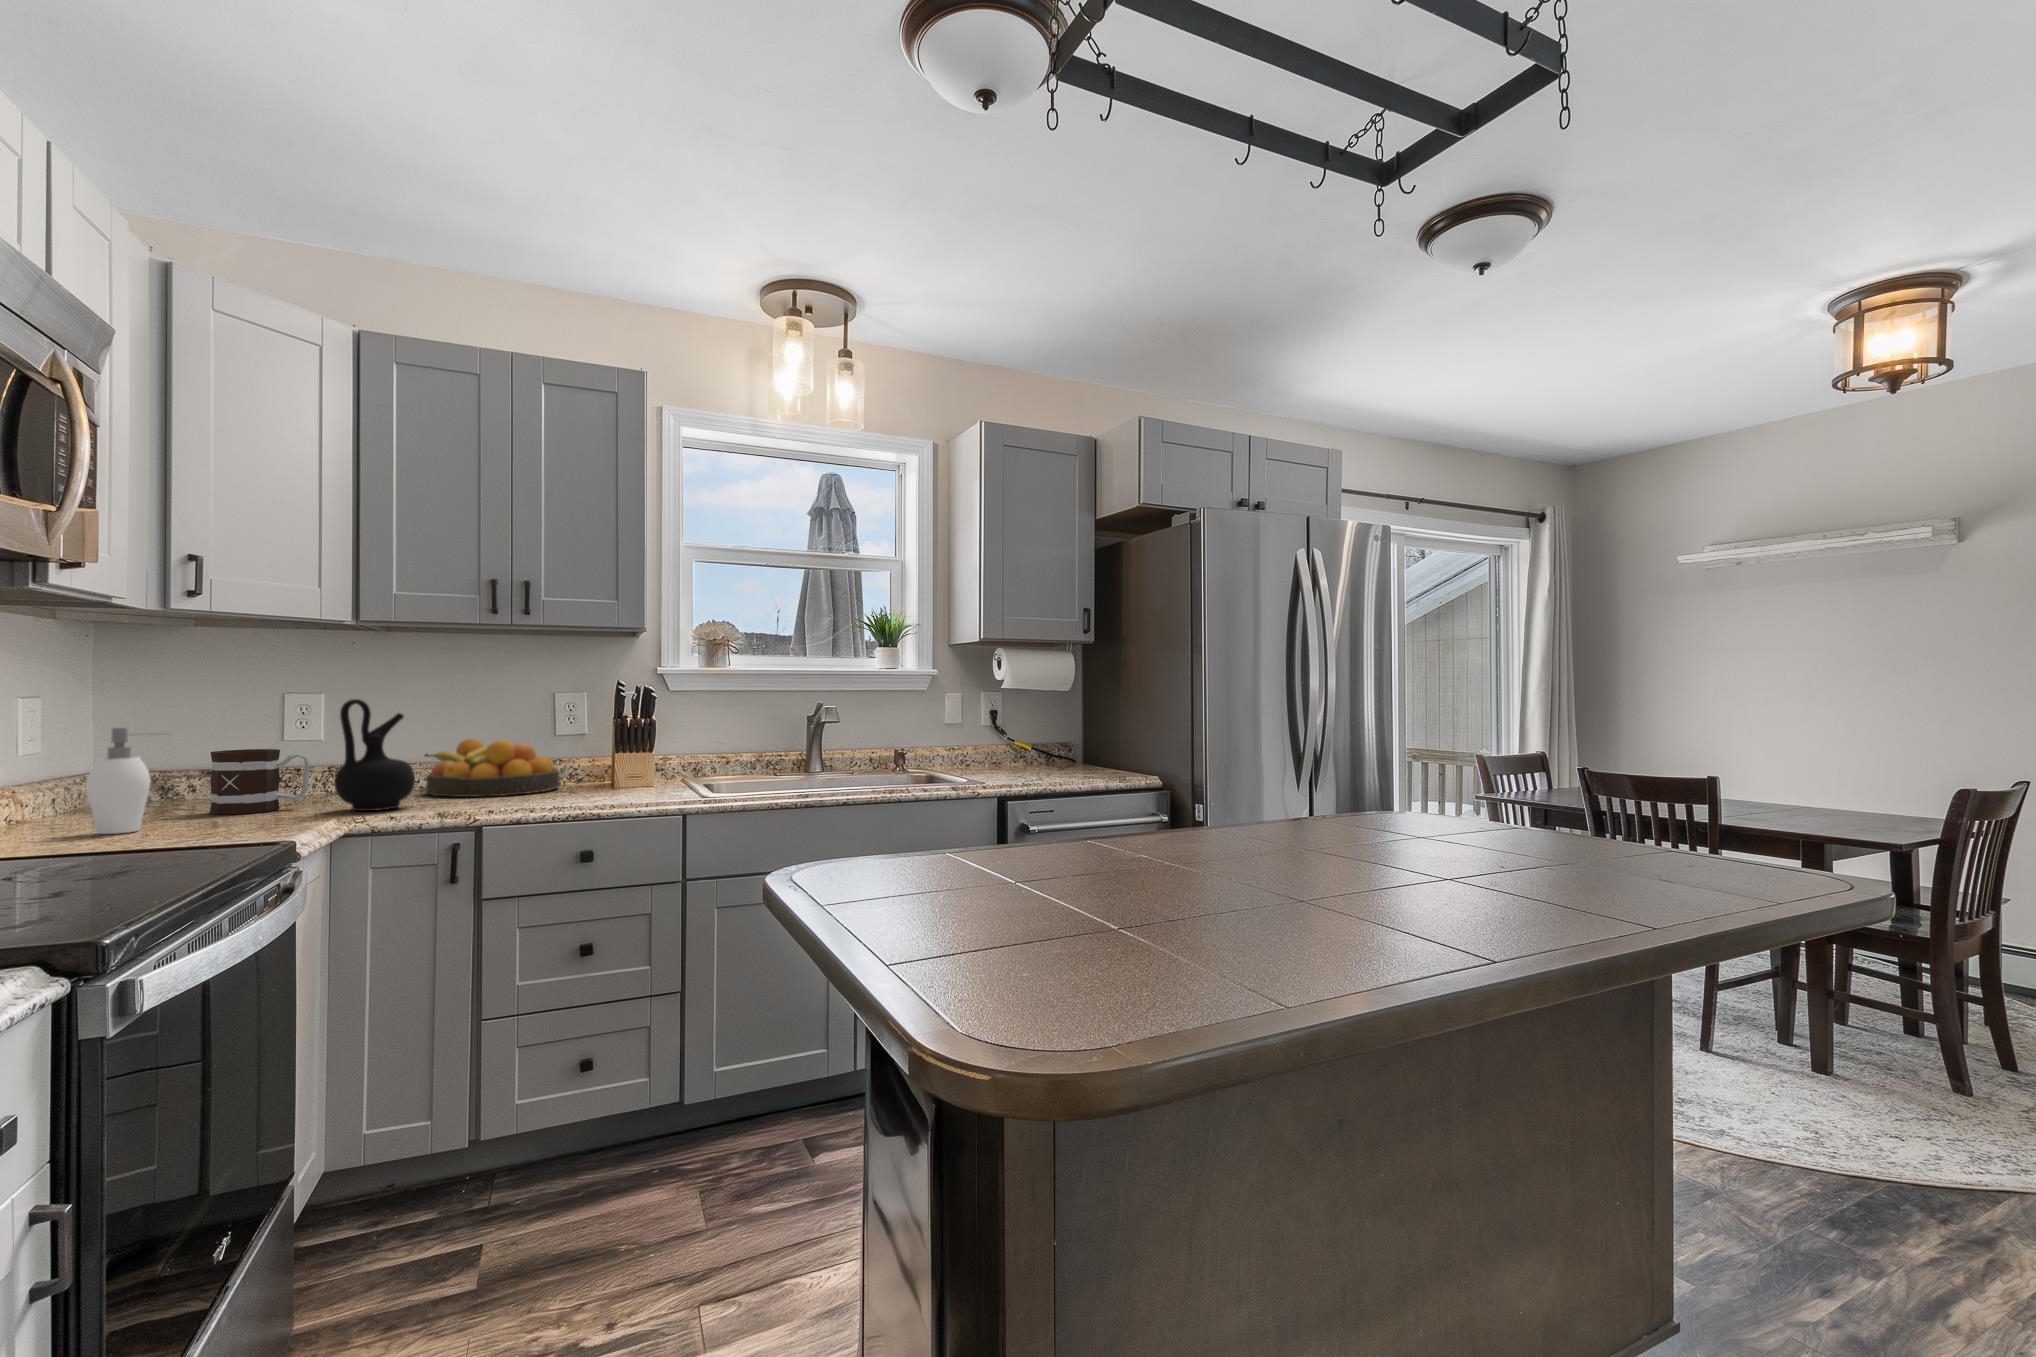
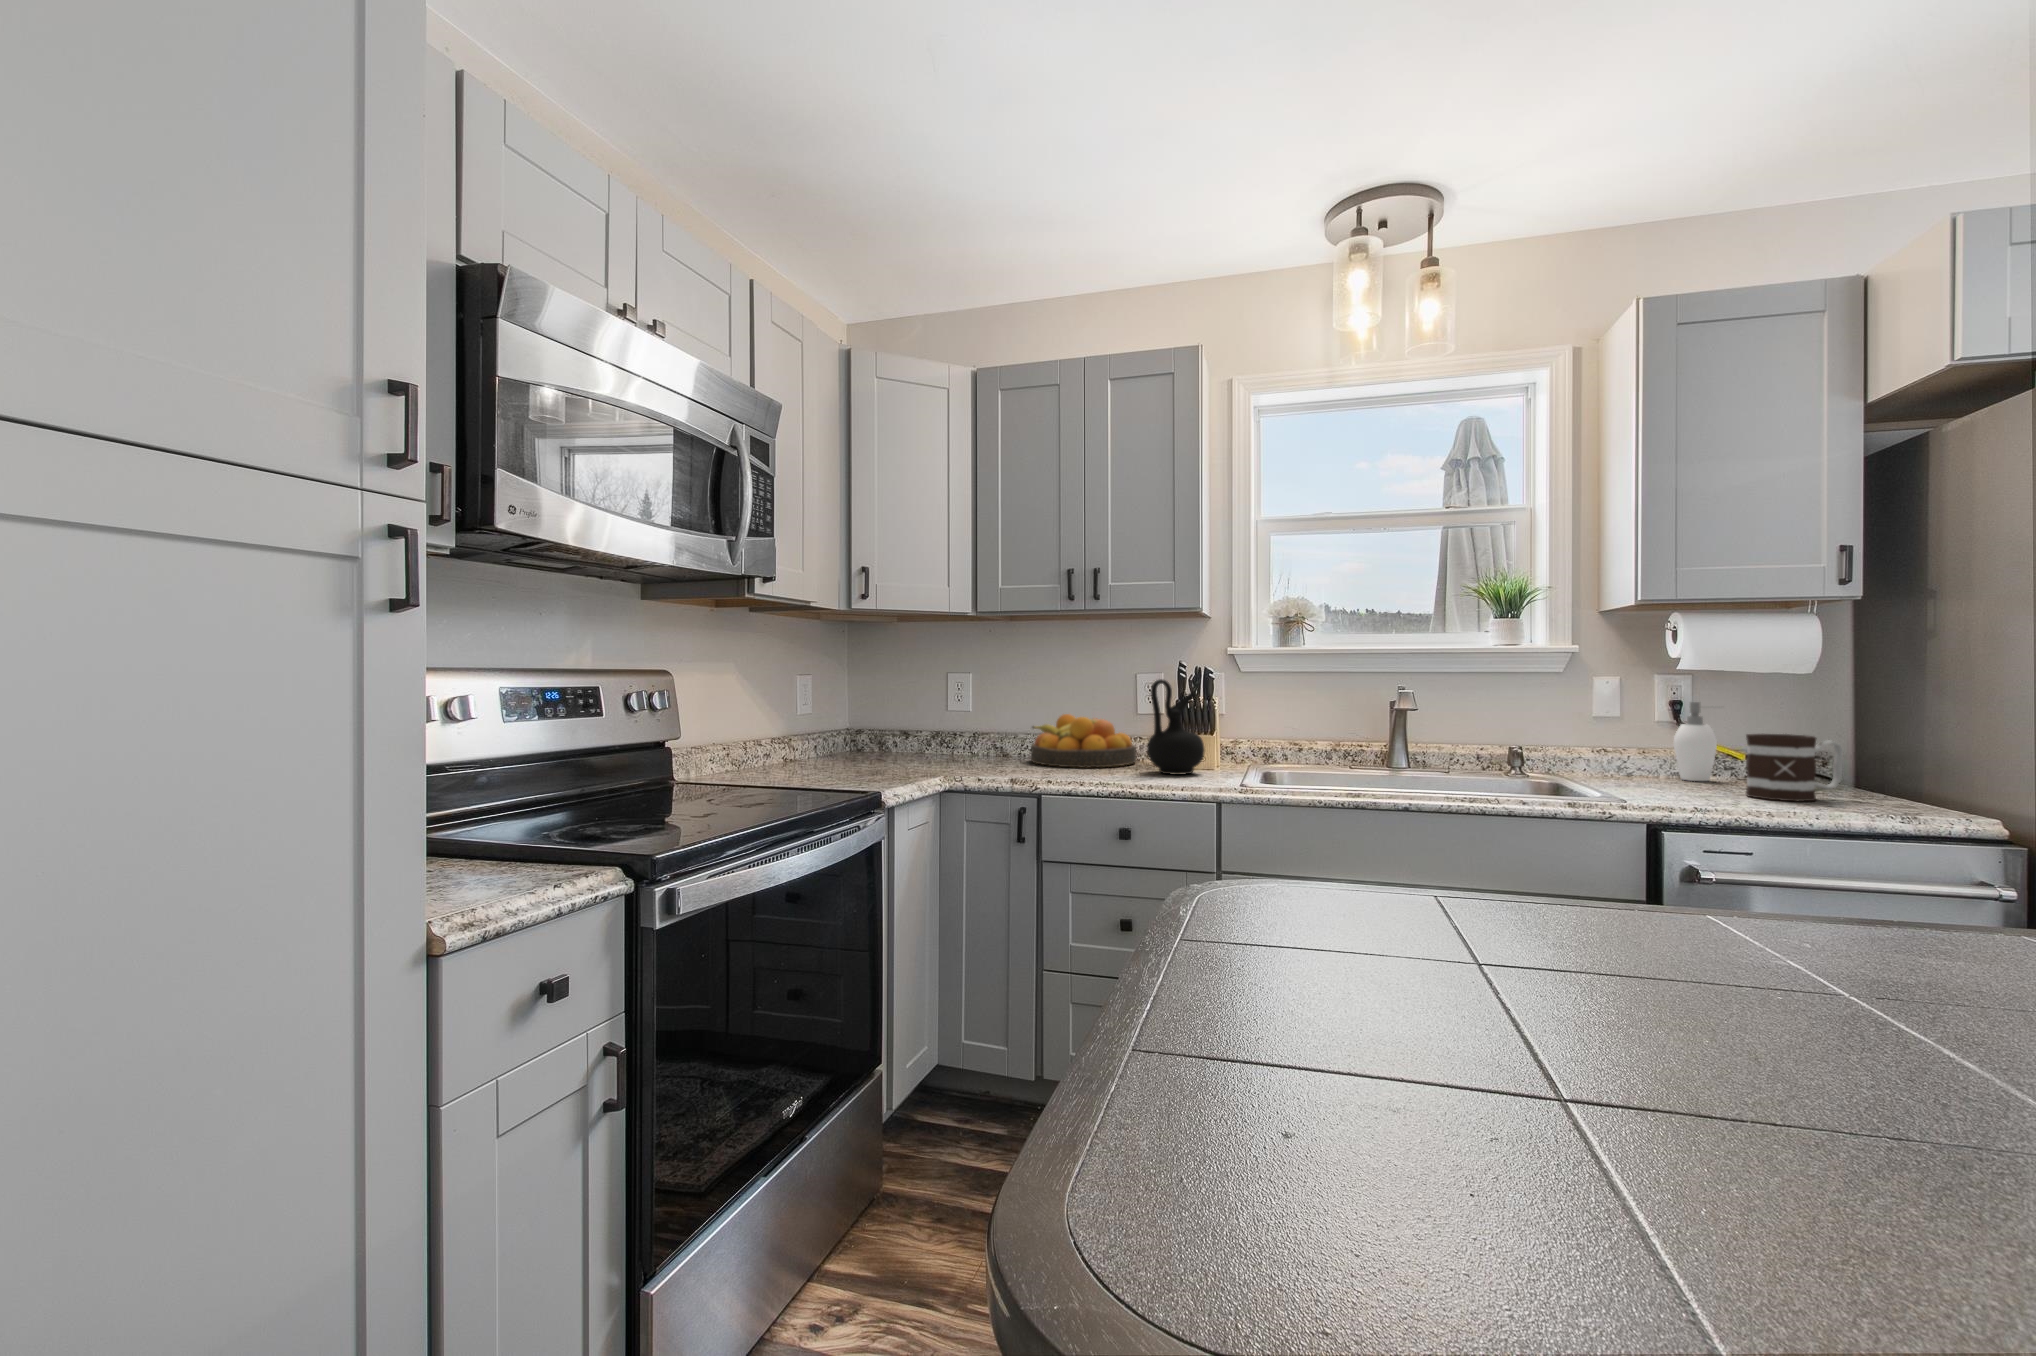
ceramic jug: present [334,699,415,811] -> present [1147,679,1205,775]
soap dispenser: present [86,728,162,834] -> present [1674,702,1717,781]
mug: present [210,749,310,814] -> present [1746,734,1843,801]

